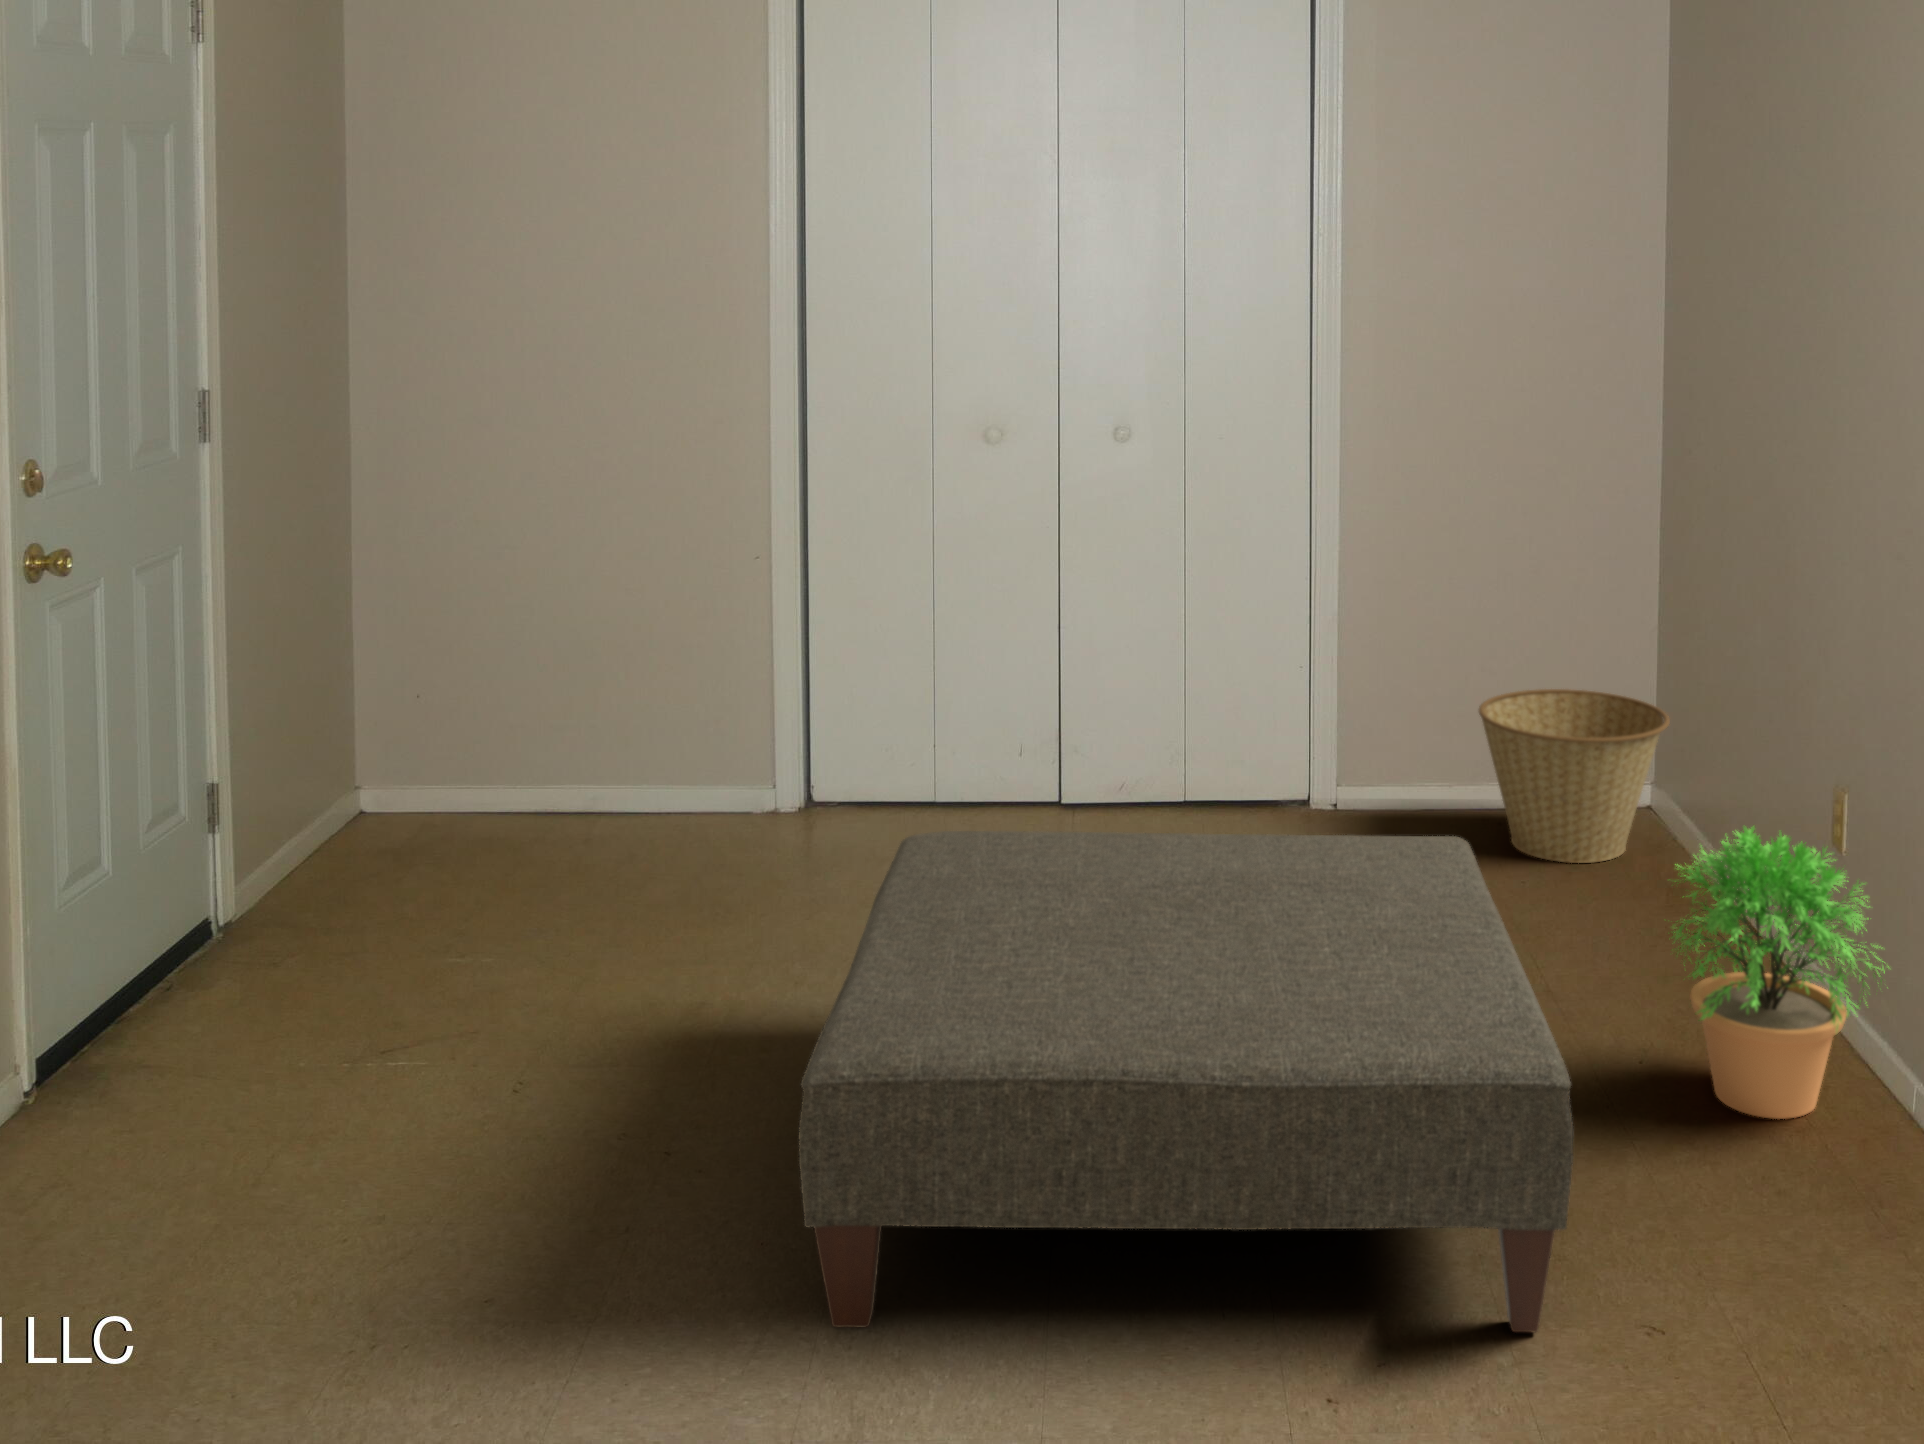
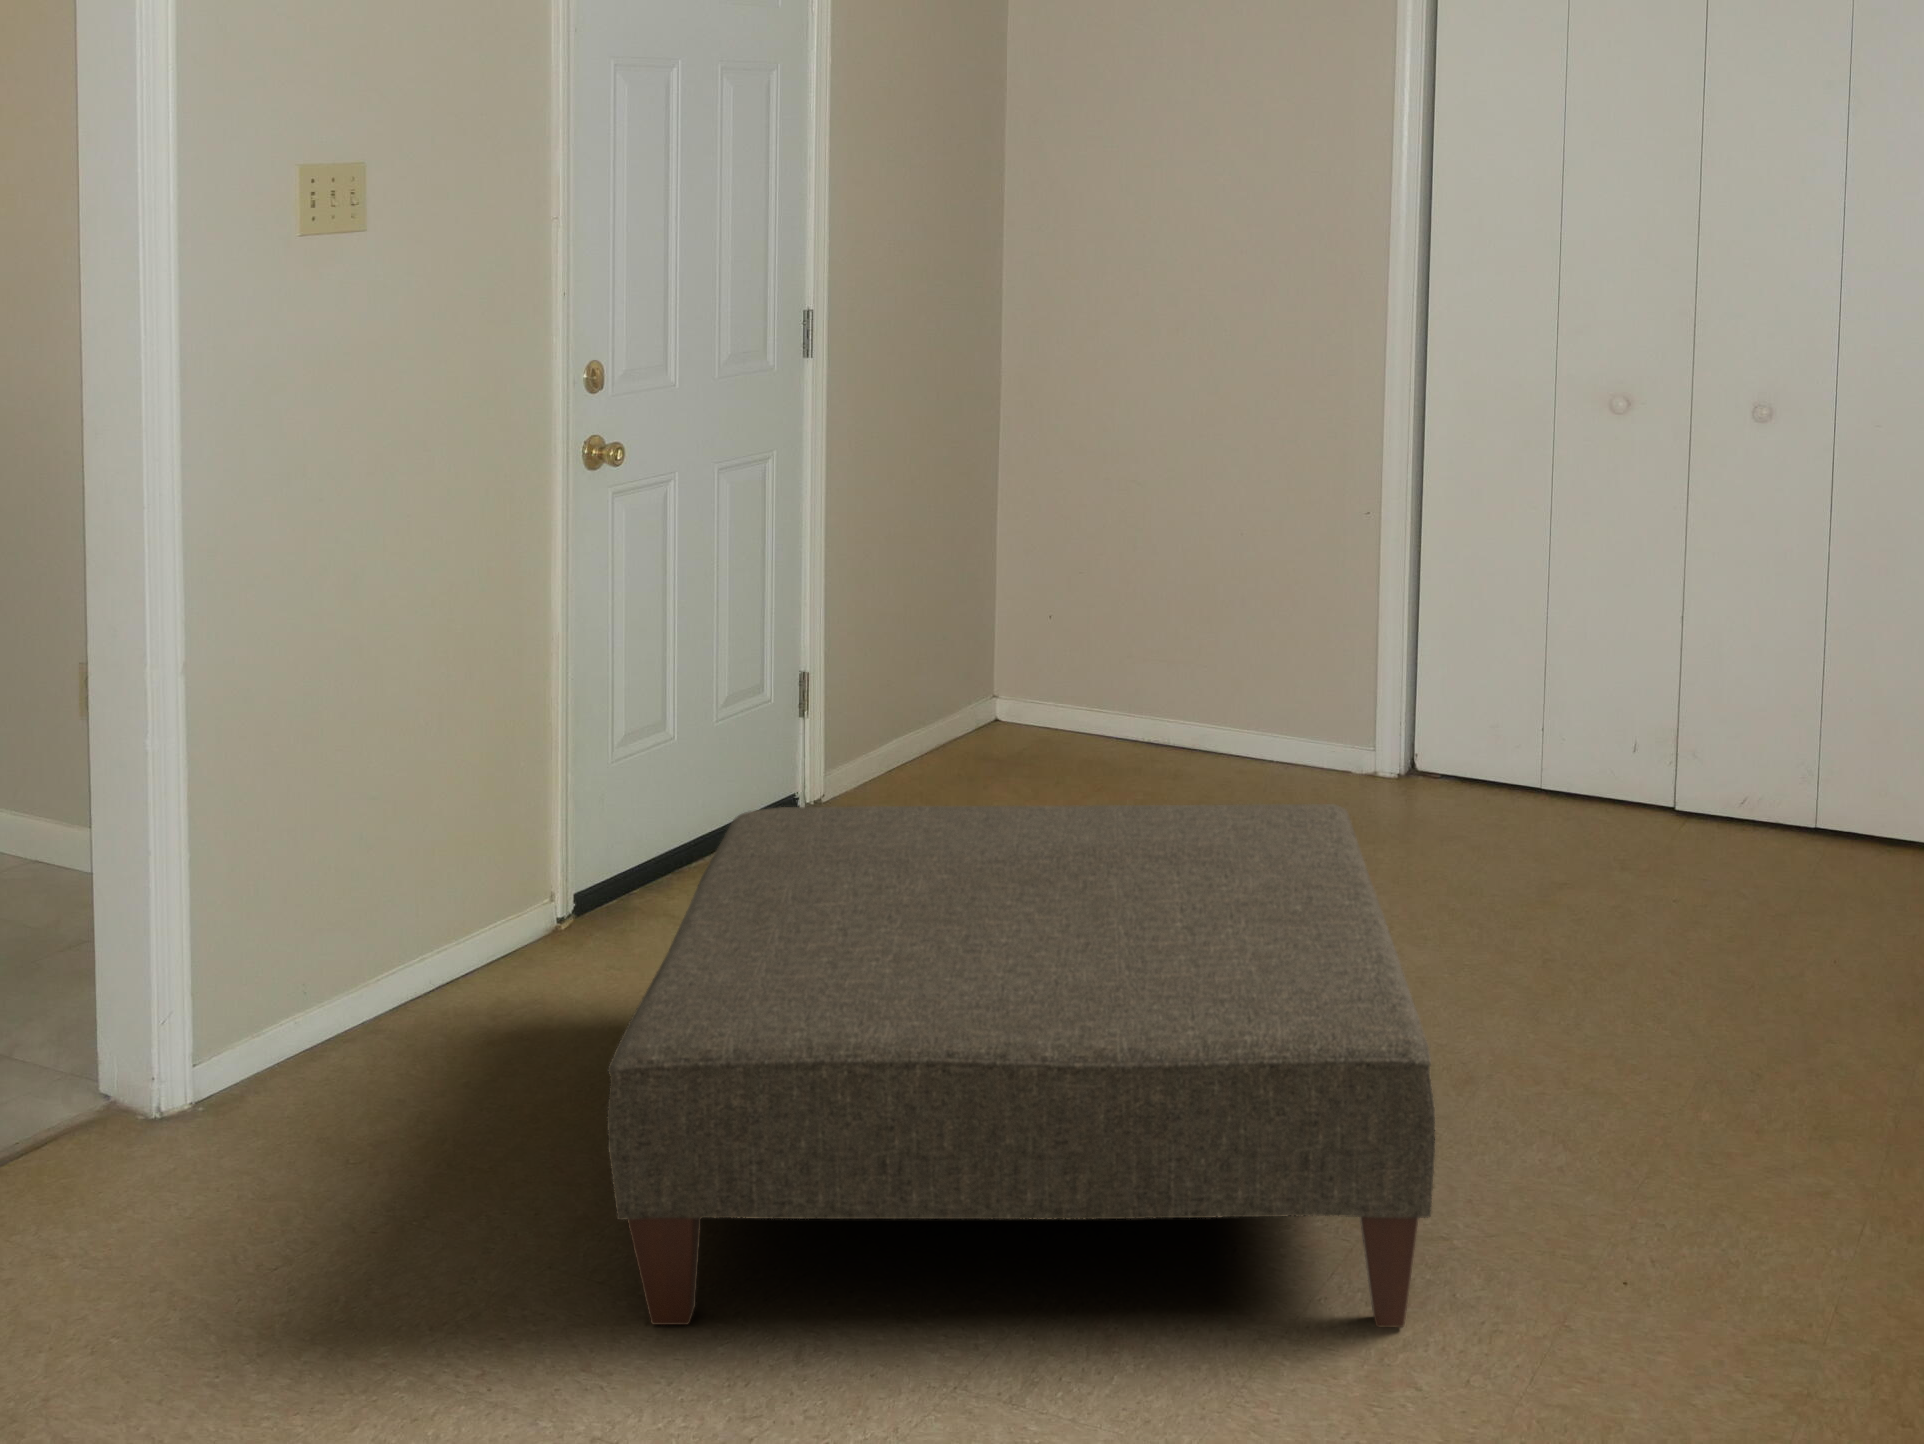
basket: present [1479,689,1670,863] -> none [1376,646,1588,834]
potted plant: present [1672,826,1883,1119] -> none [1557,785,1810,1103]

